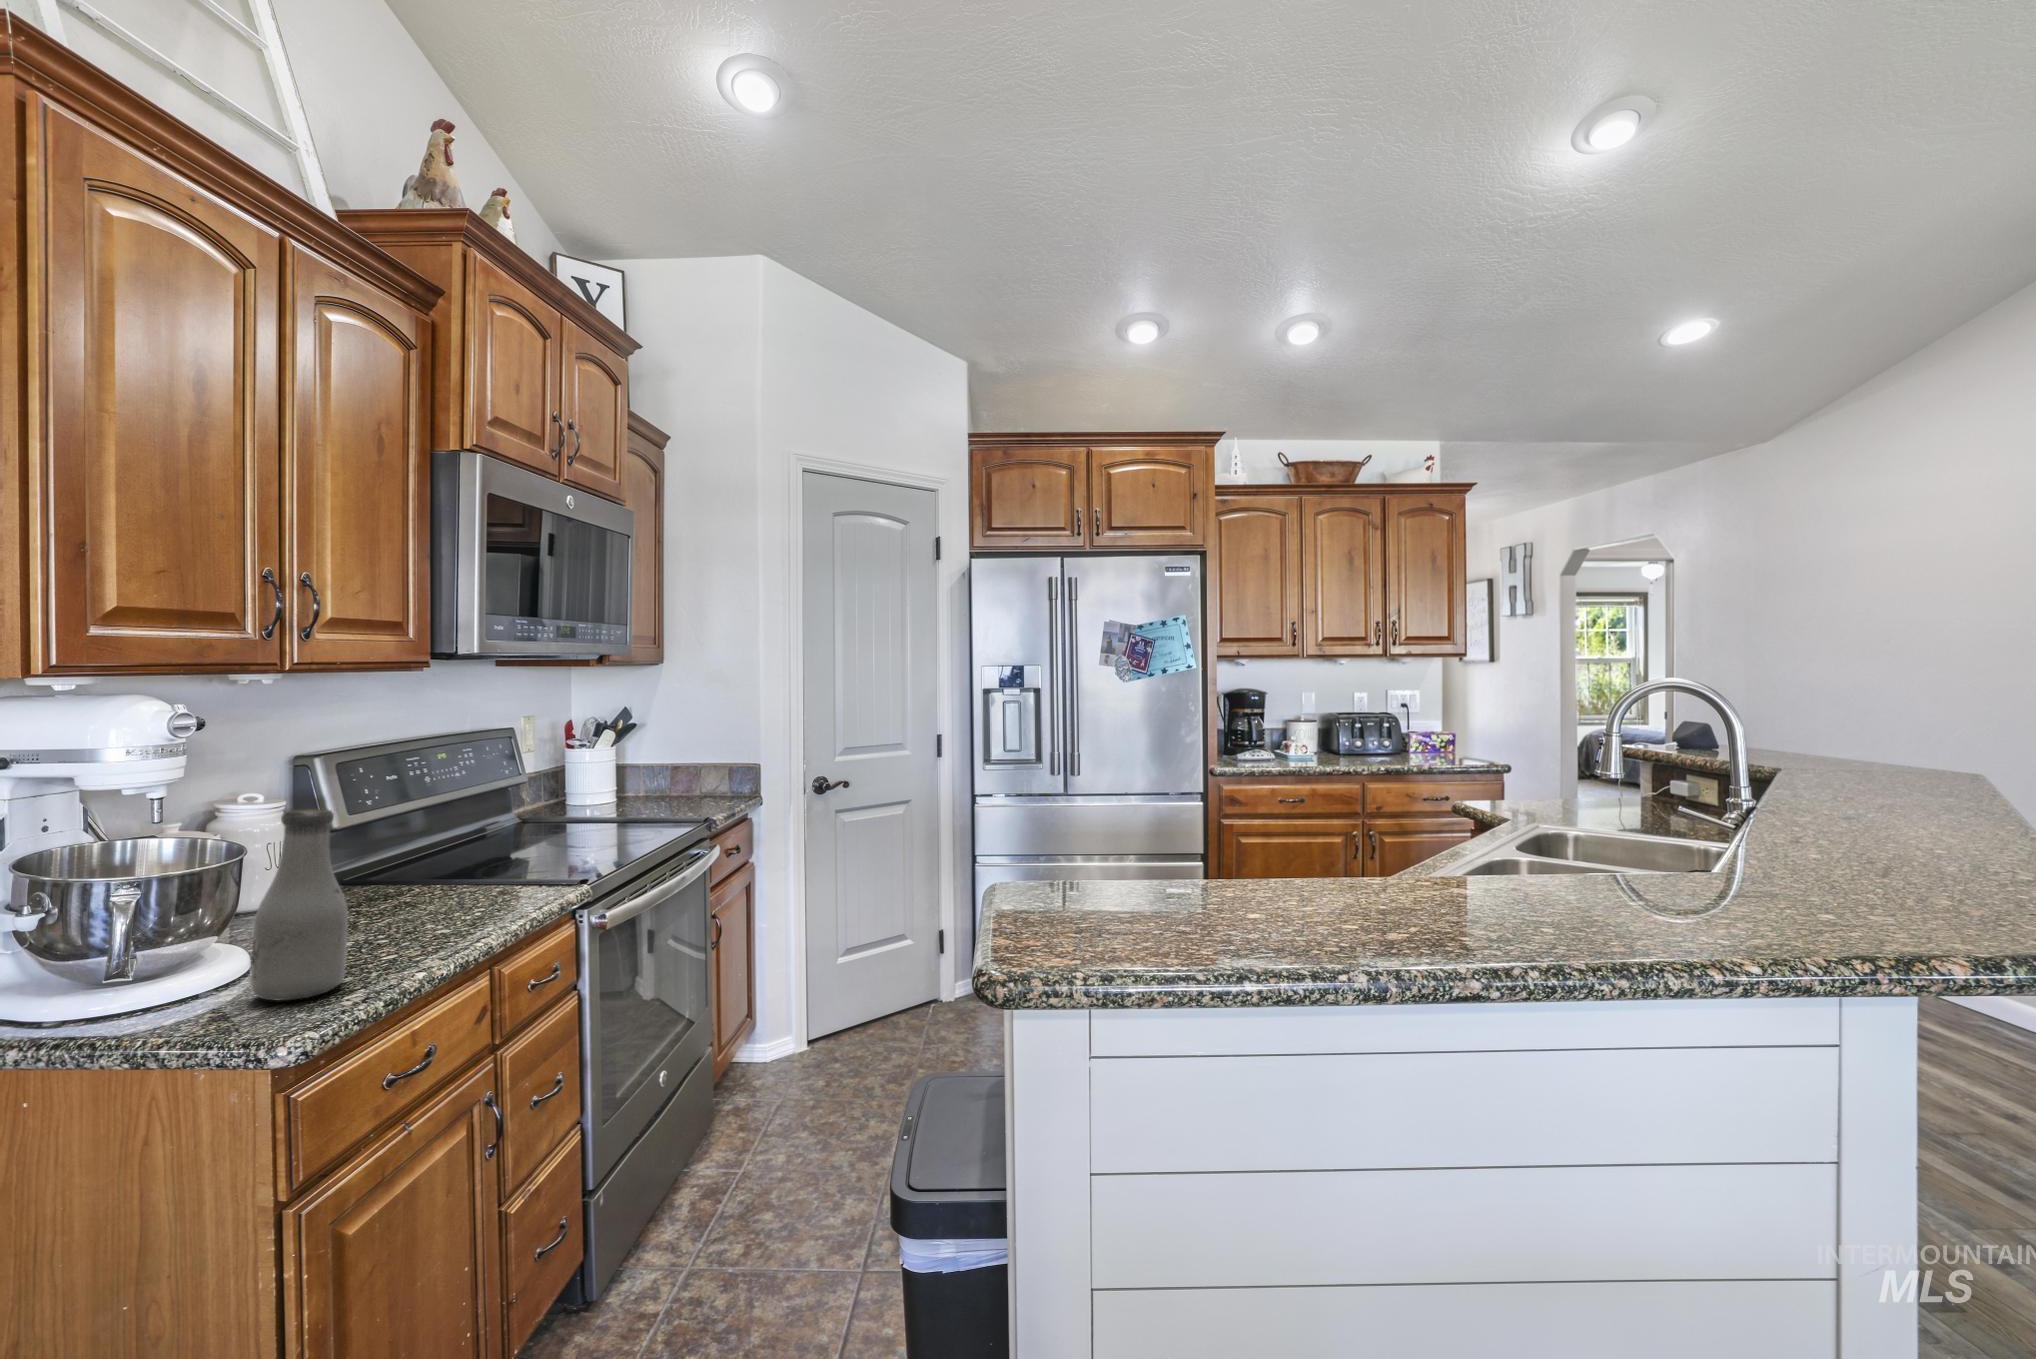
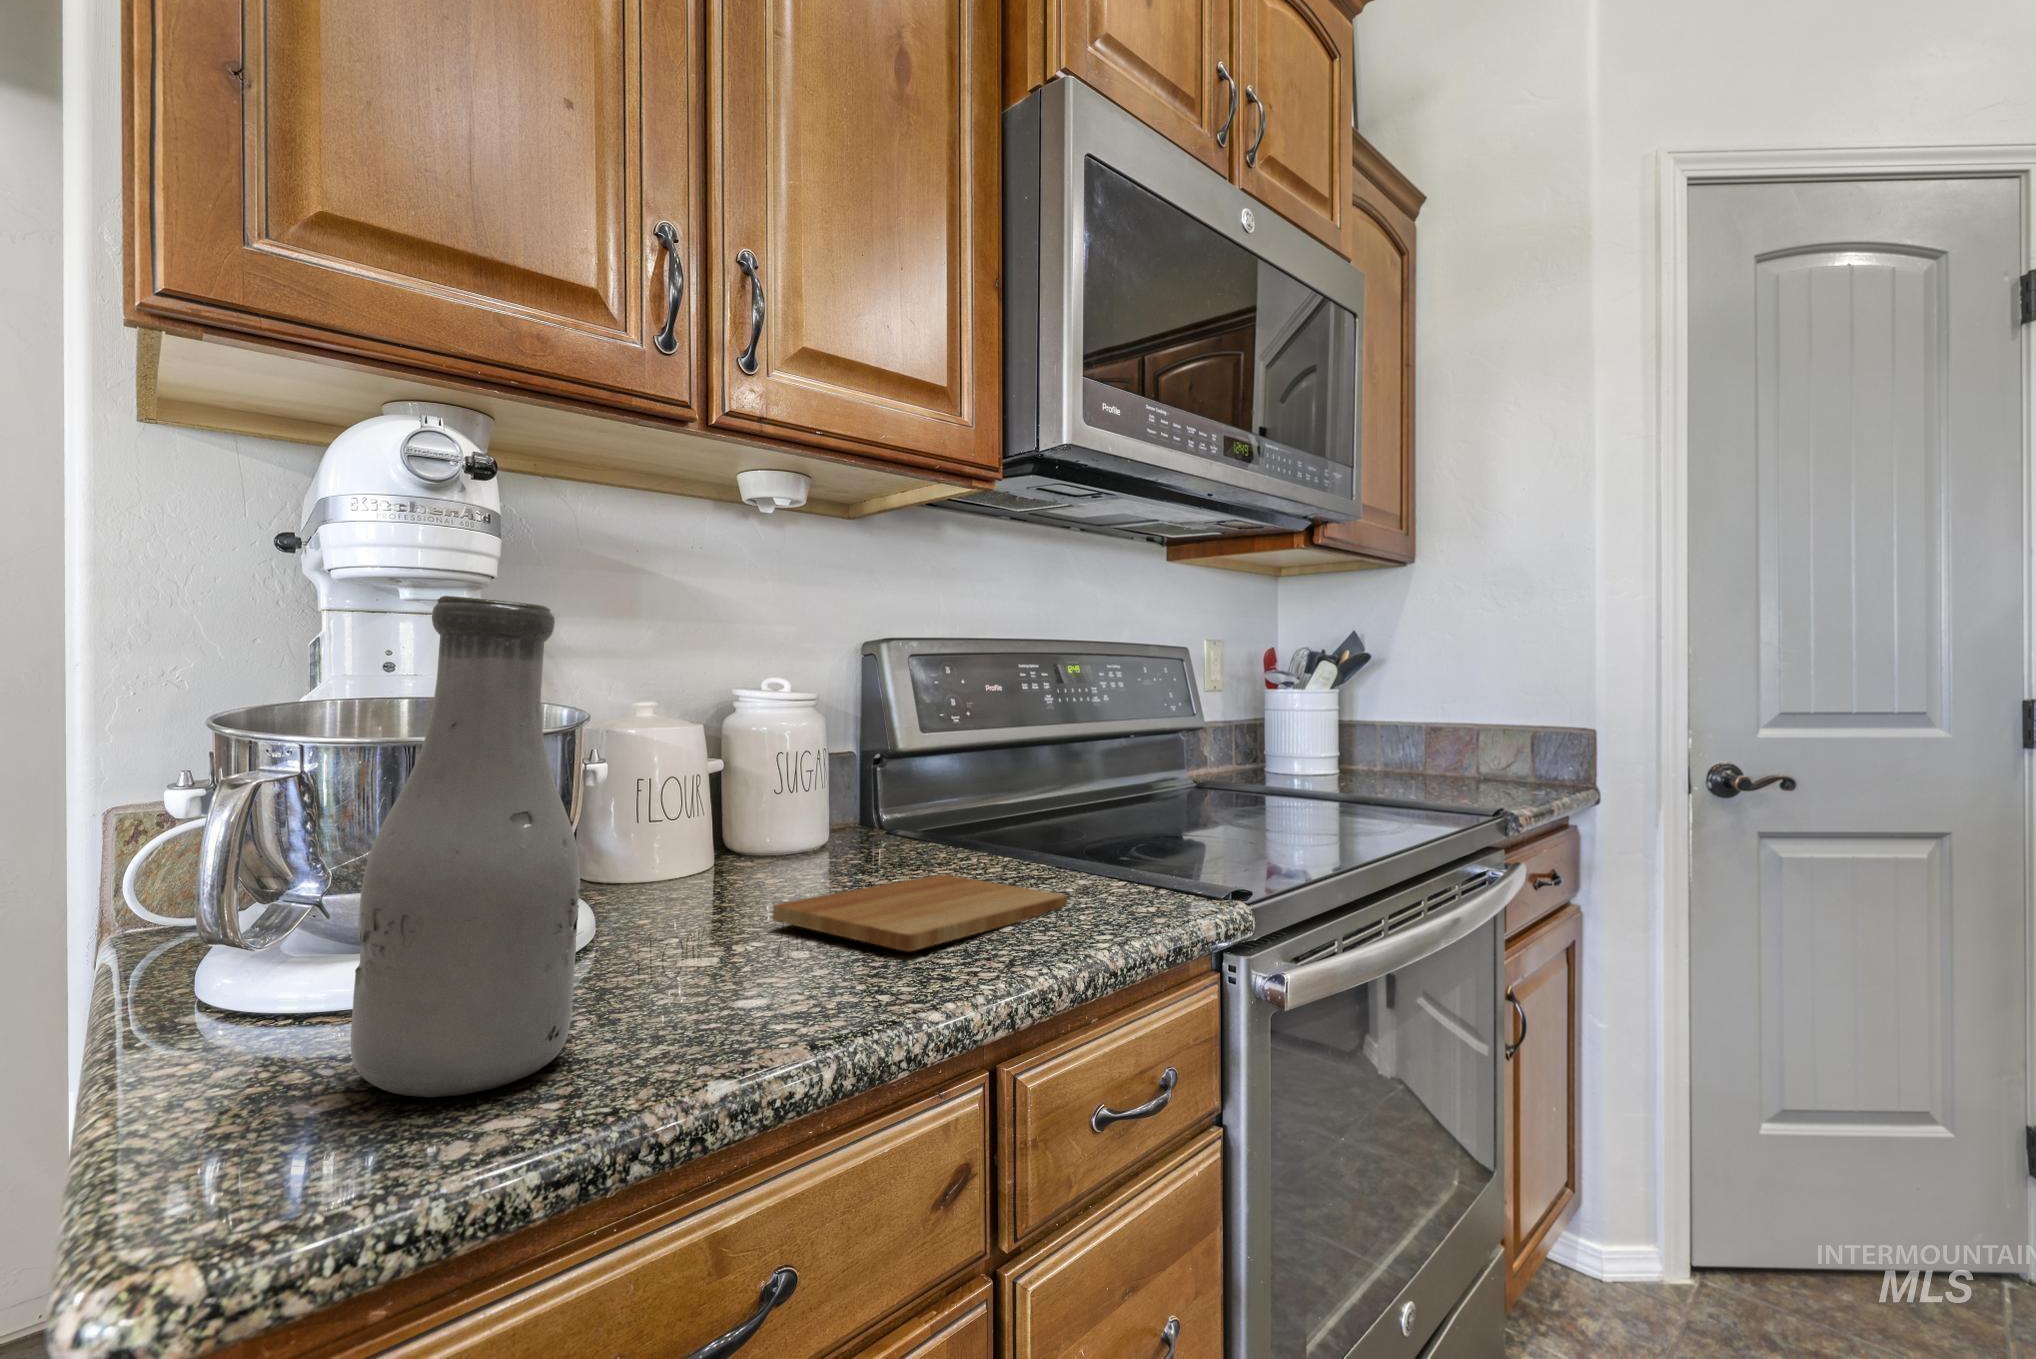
cutting board: none [345,895,498,931] -> present [773,874,1067,951]

